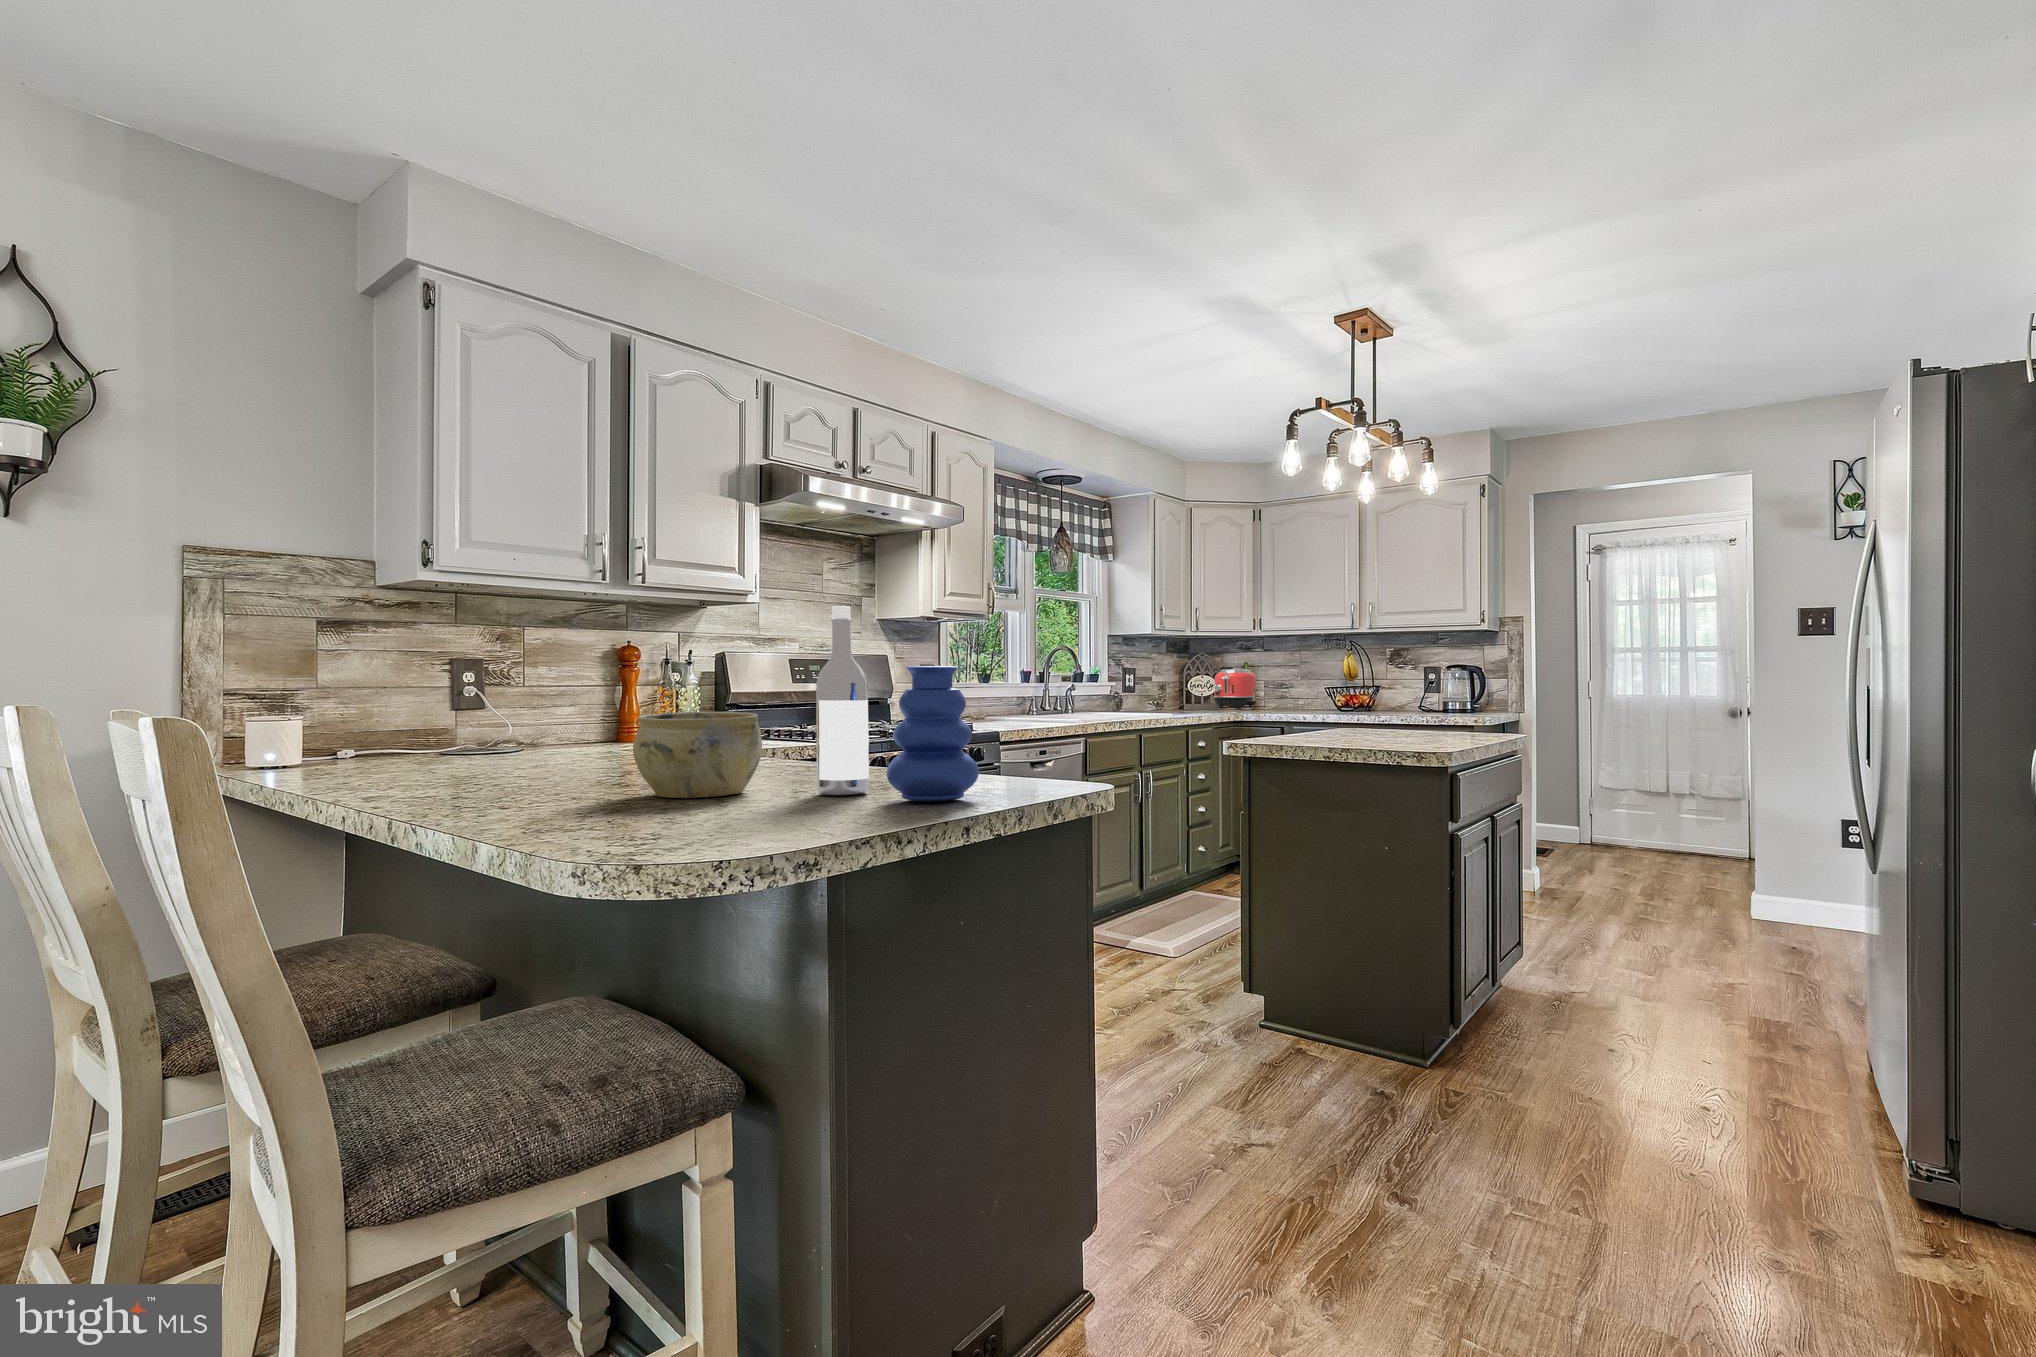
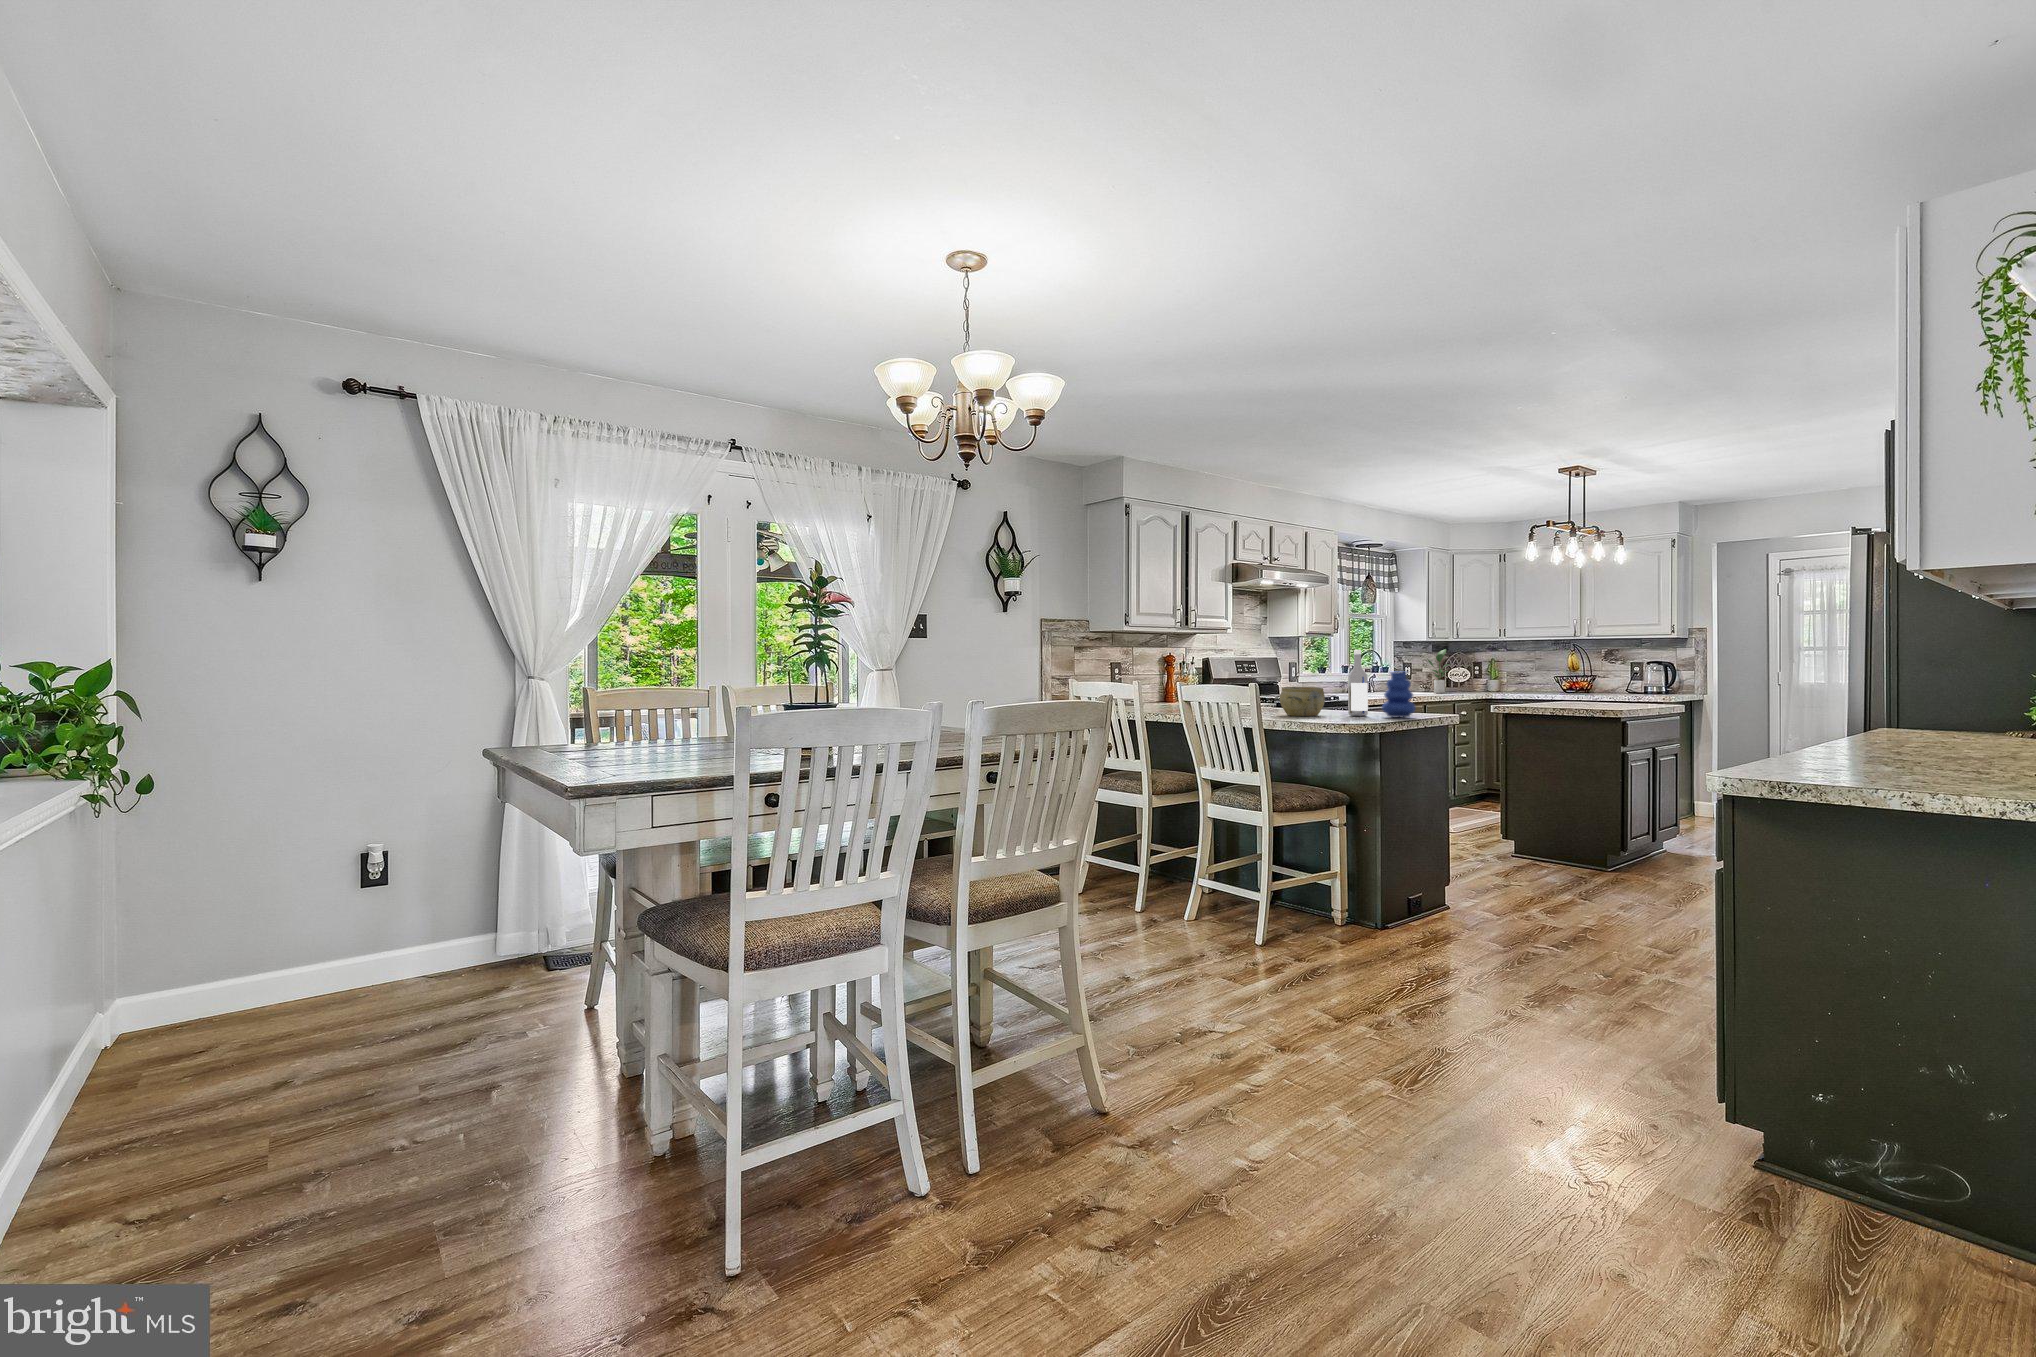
potted plant: none [1144,644,1182,716] -> present [1428,649,1450,693]
toaster: present [1214,669,1257,707] -> none [1469,663,1502,689]

